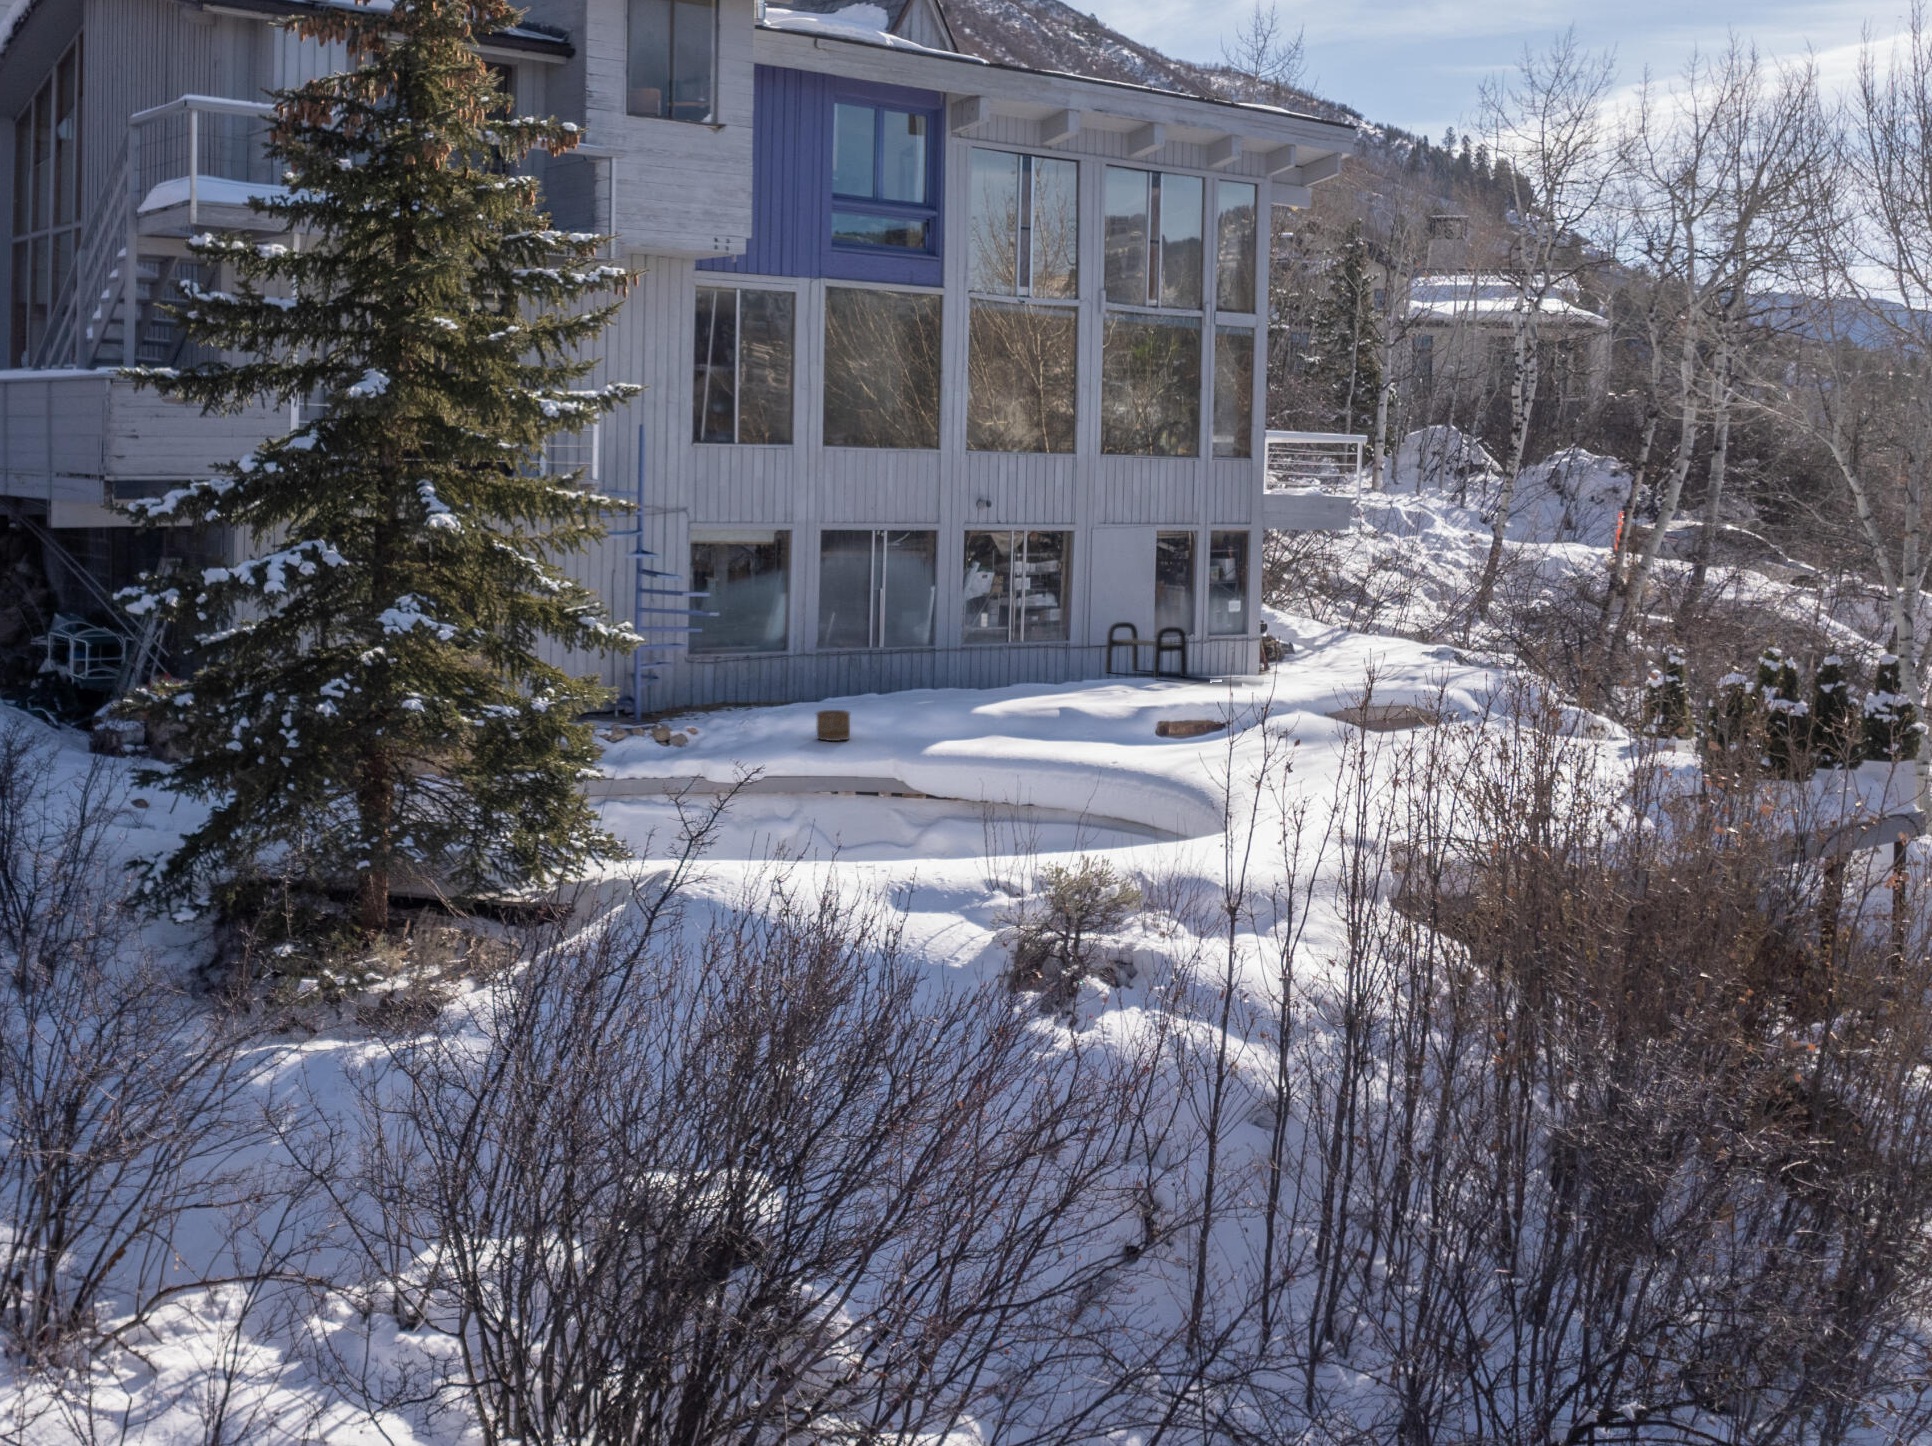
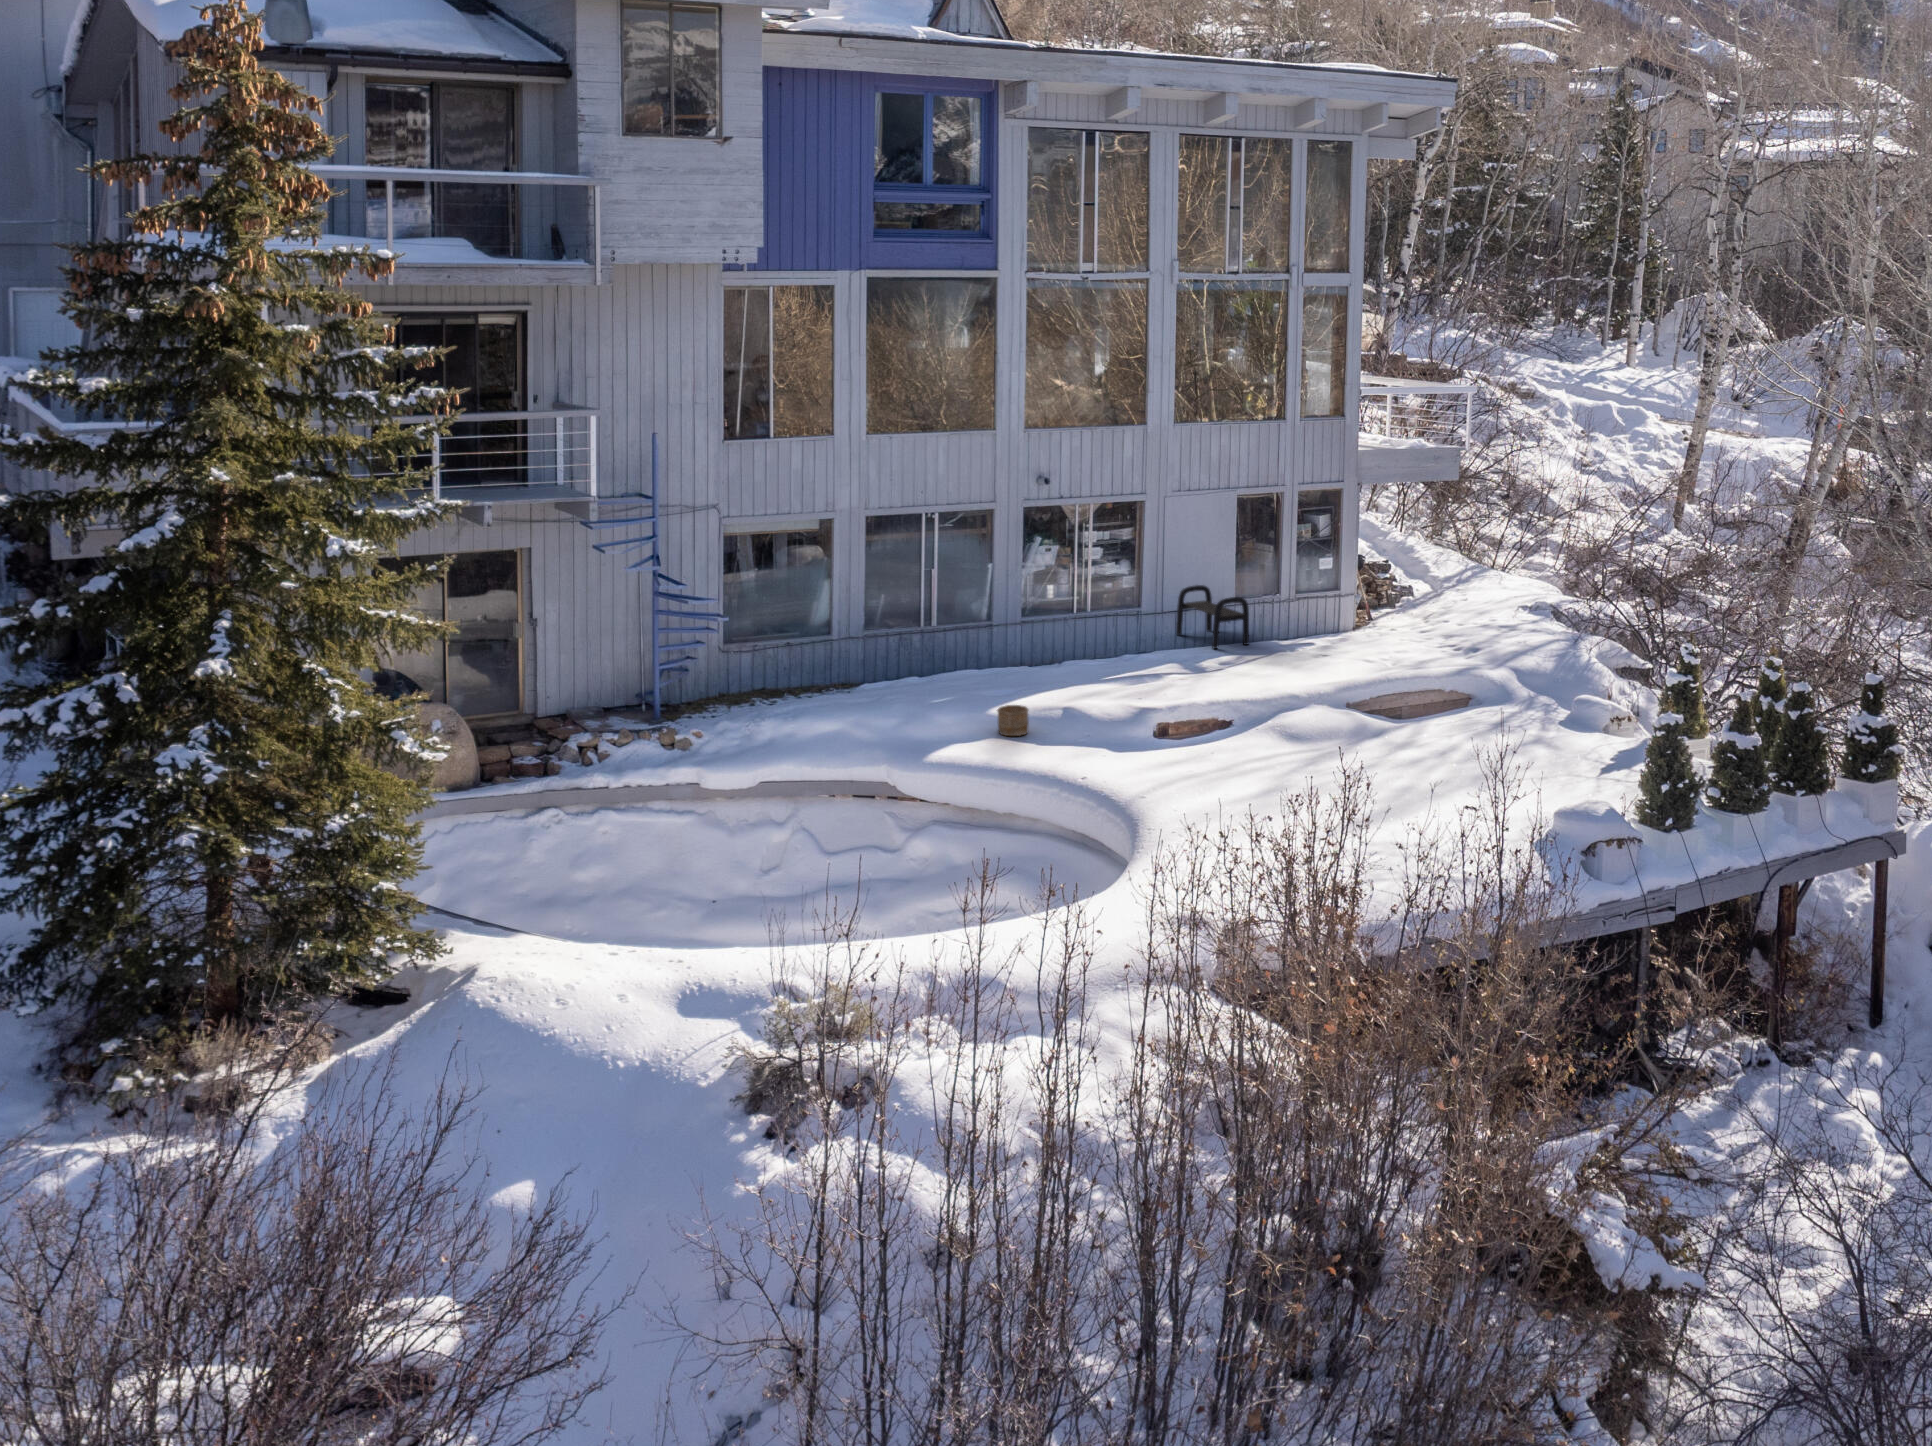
wooden bucket: present [816,710,850,741] -> present [997,705,1029,736]

